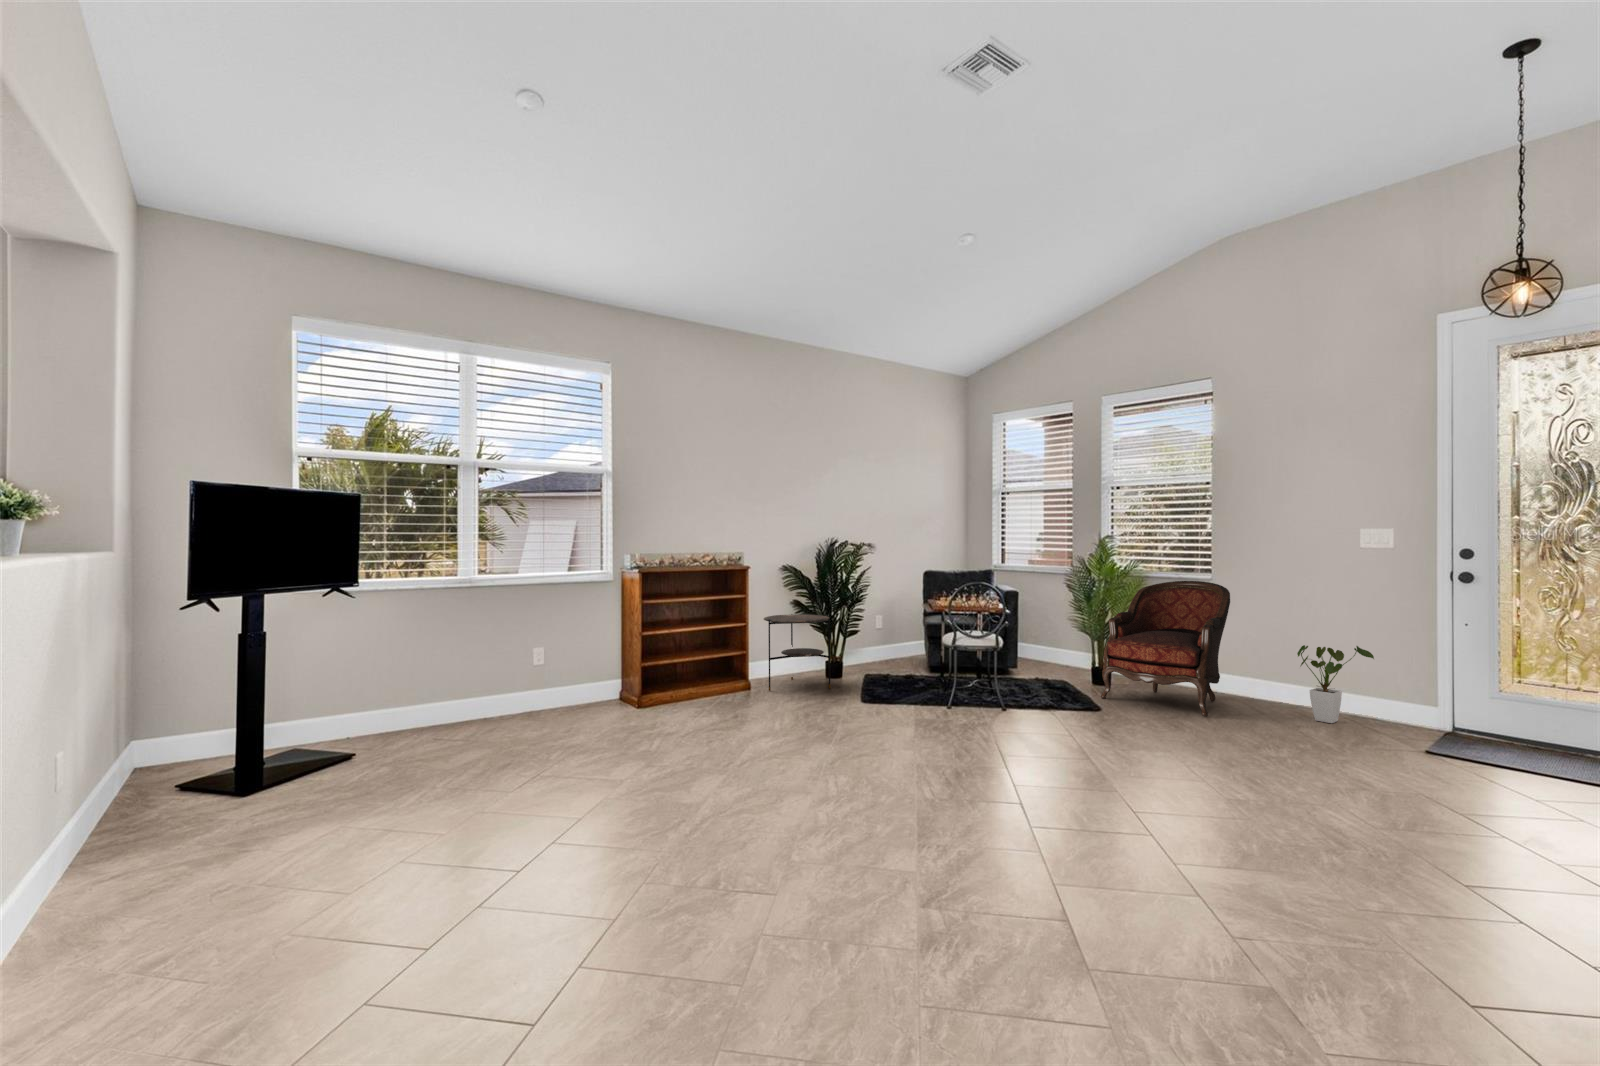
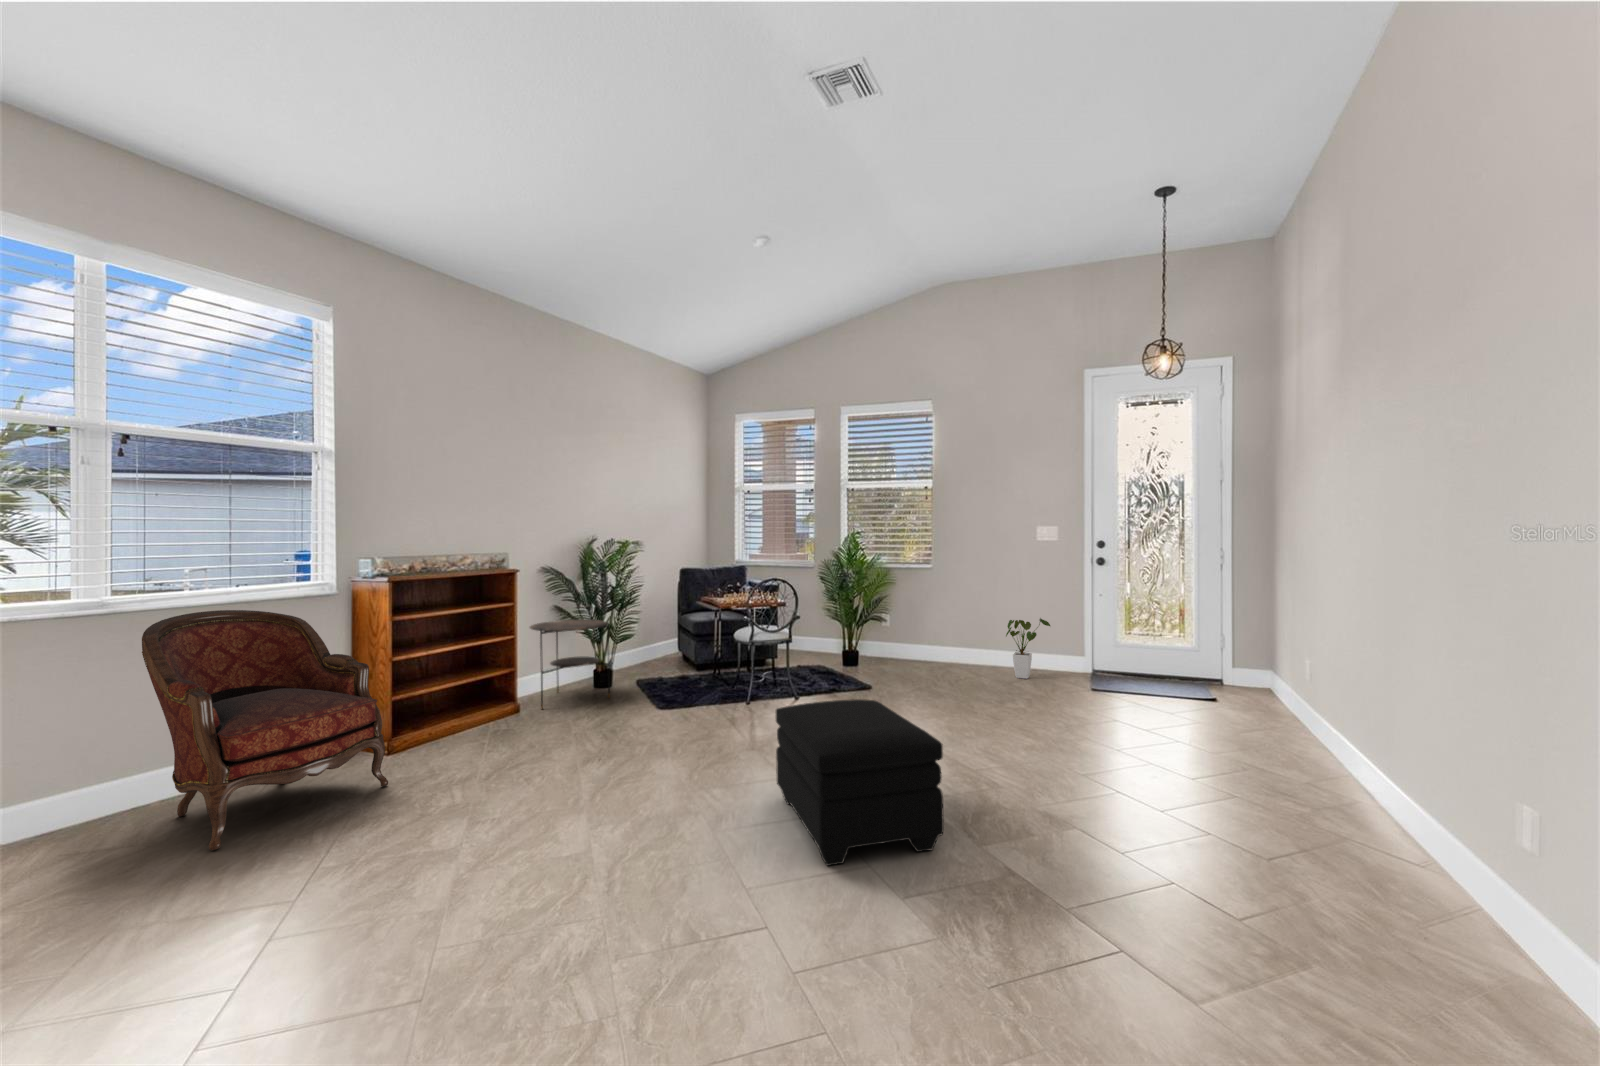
armchair: present [1101,581,1230,716] -> present [142,610,388,850]
ottoman: none [891,702,1032,869] -> present [776,699,944,866]

